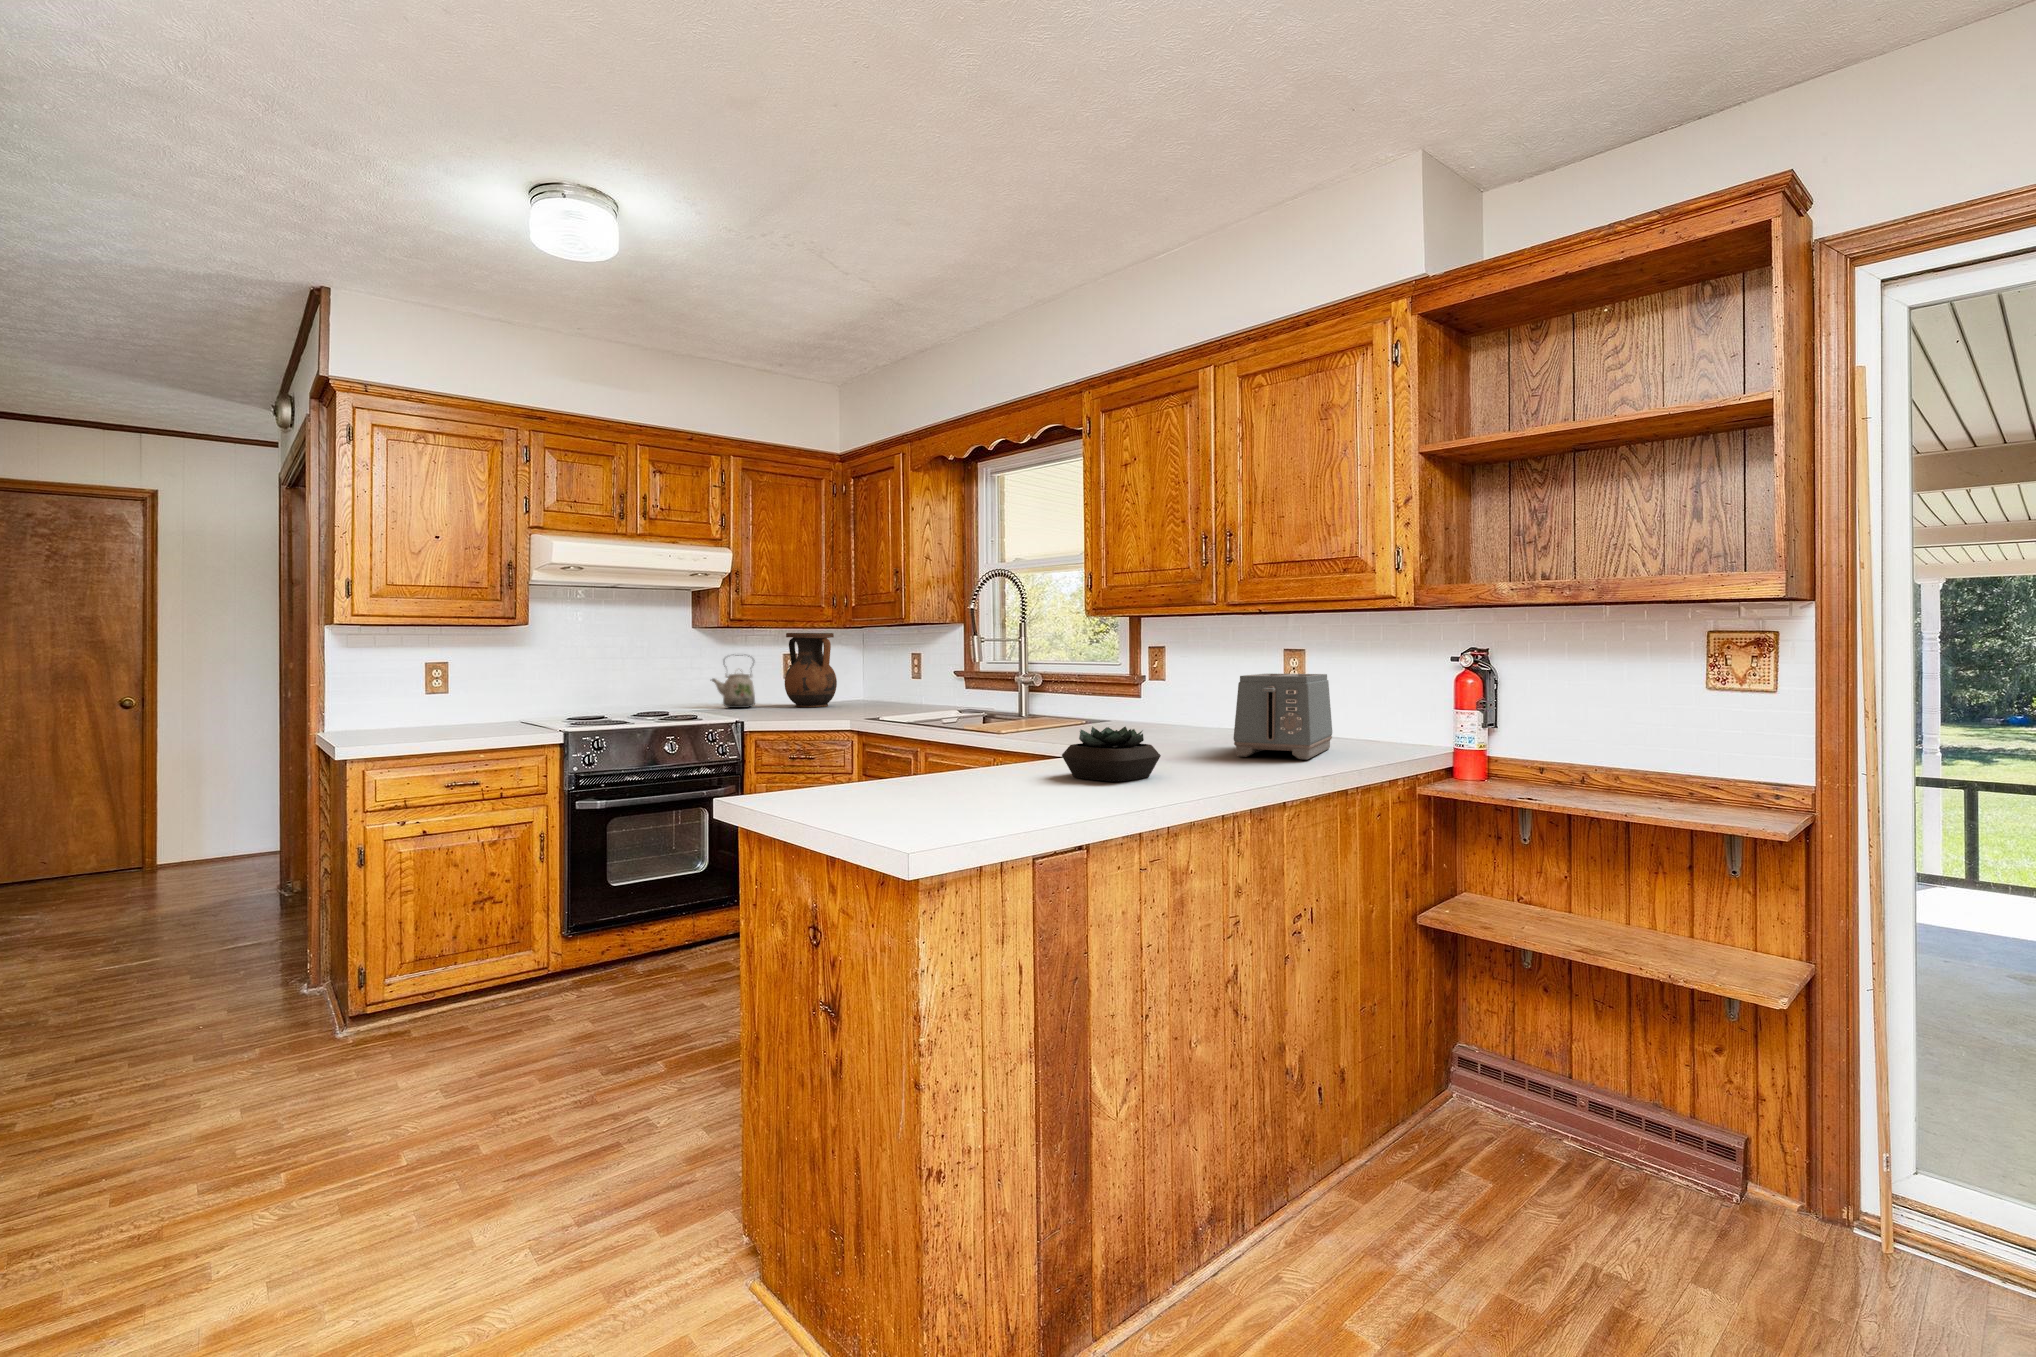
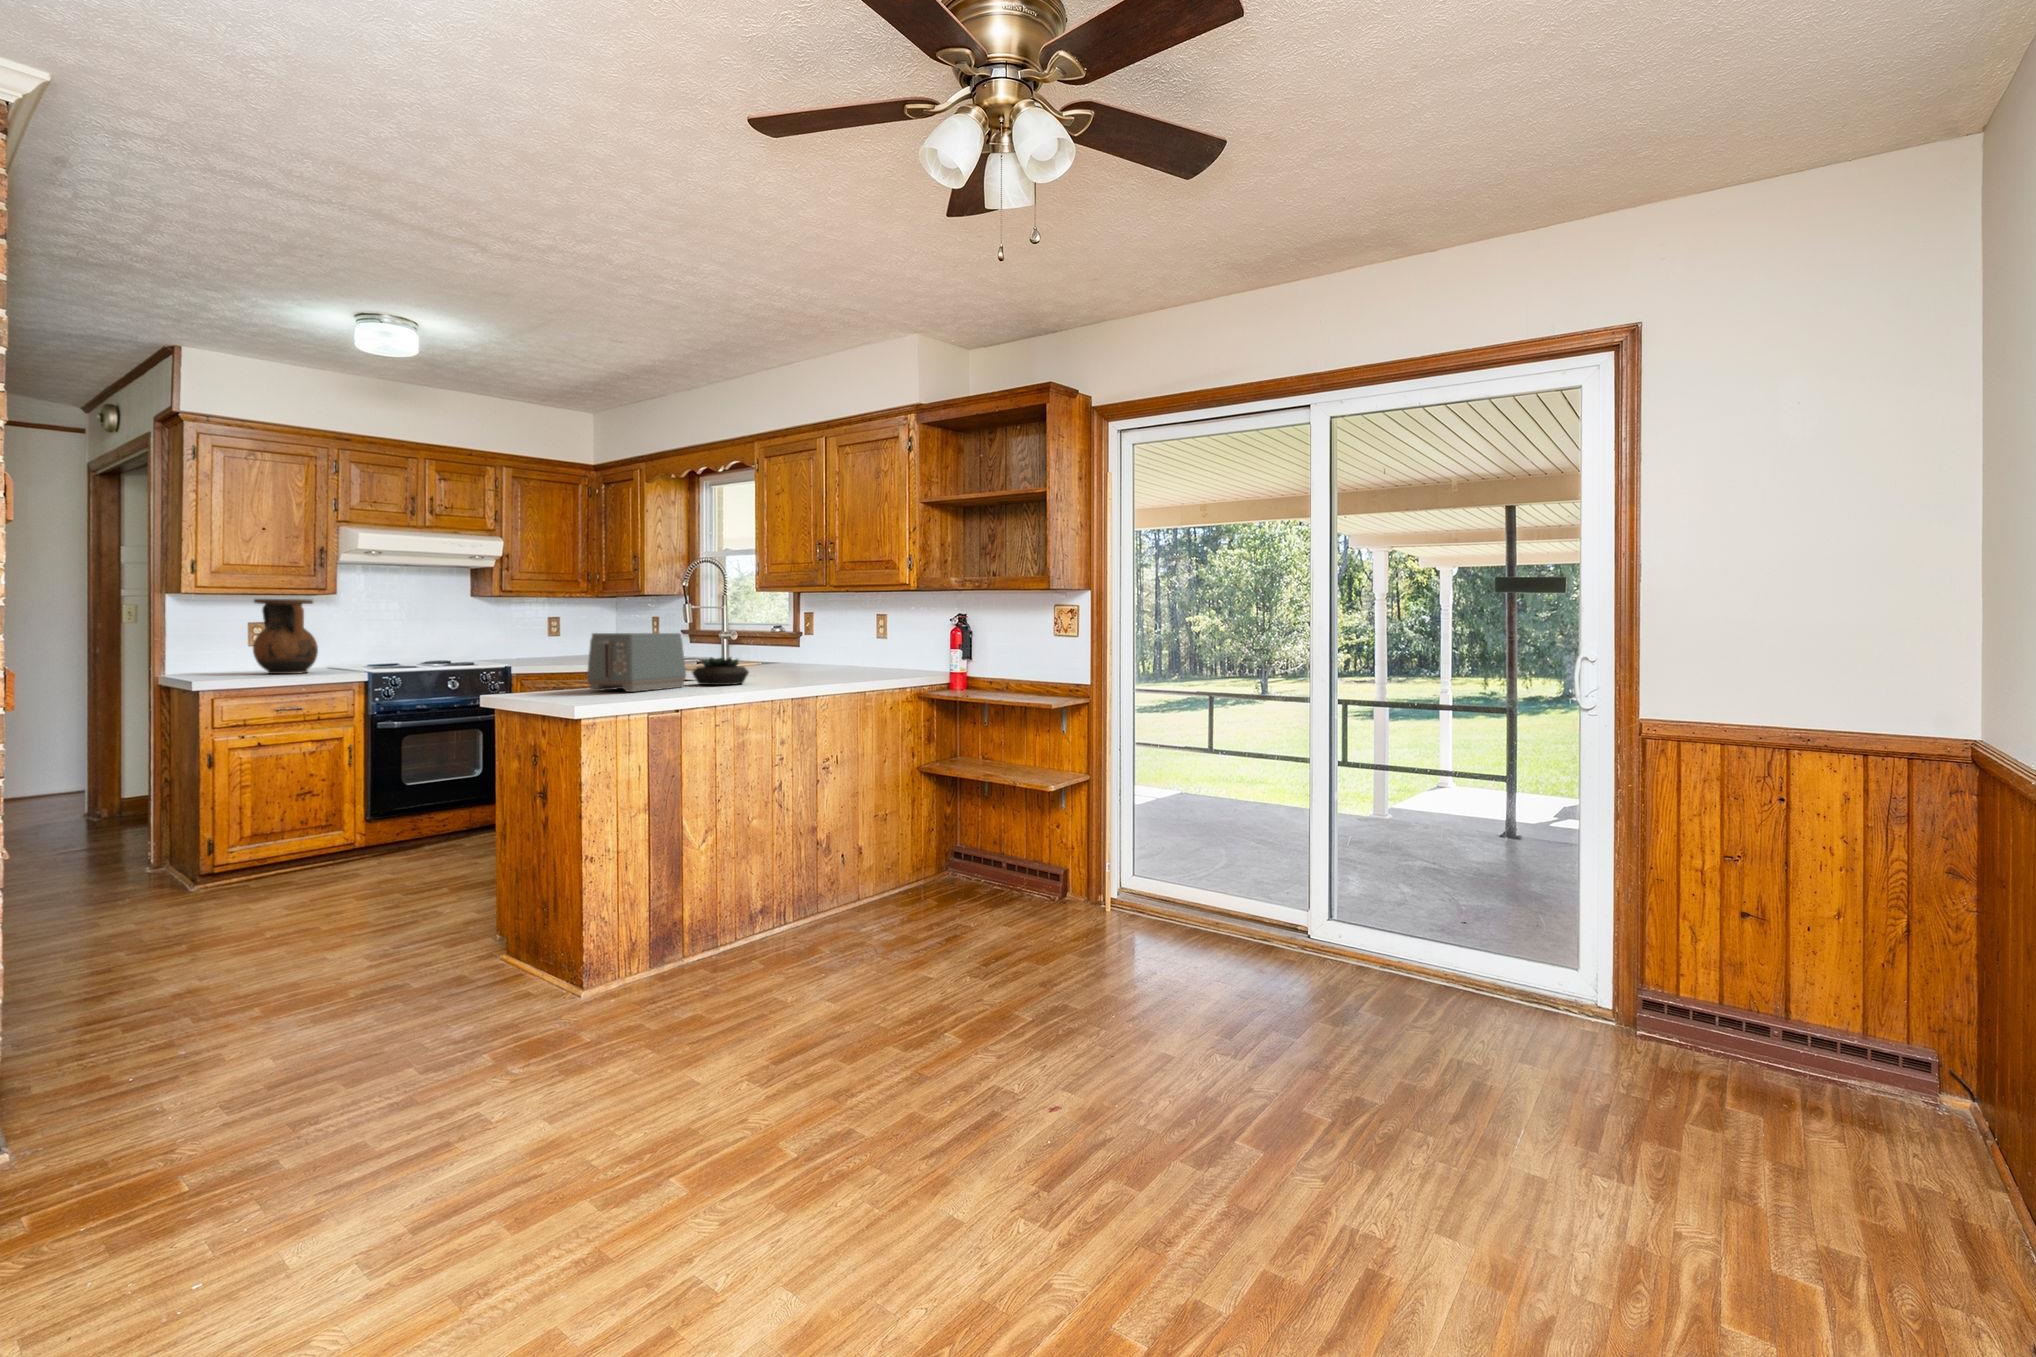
vase: present [785,633,837,707] -> present [253,599,318,674]
kettle: present [712,655,755,708] -> none [487,619,525,661]
toaster: present [1233,674,1332,760] -> present [587,633,686,692]

